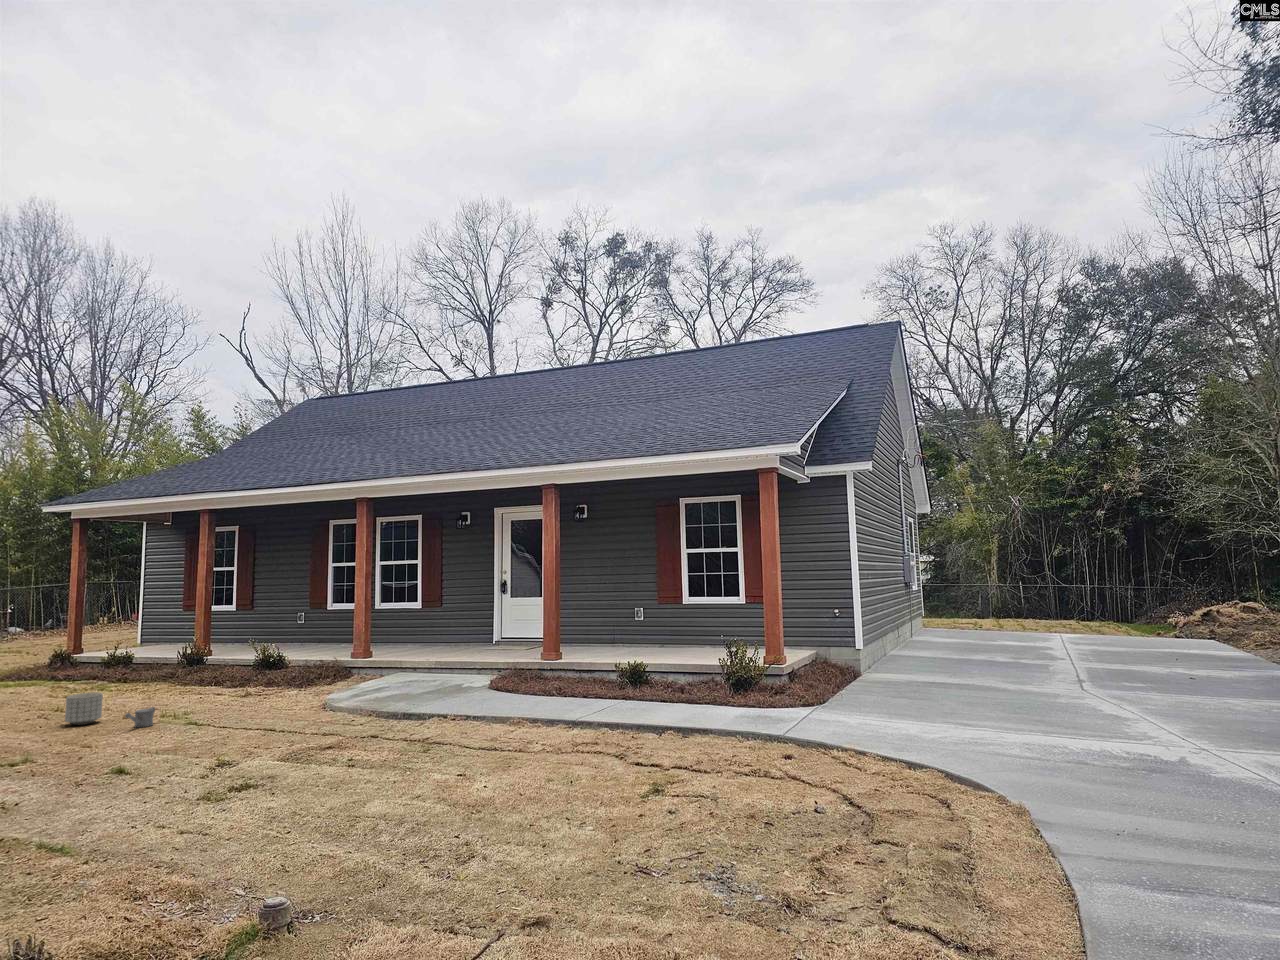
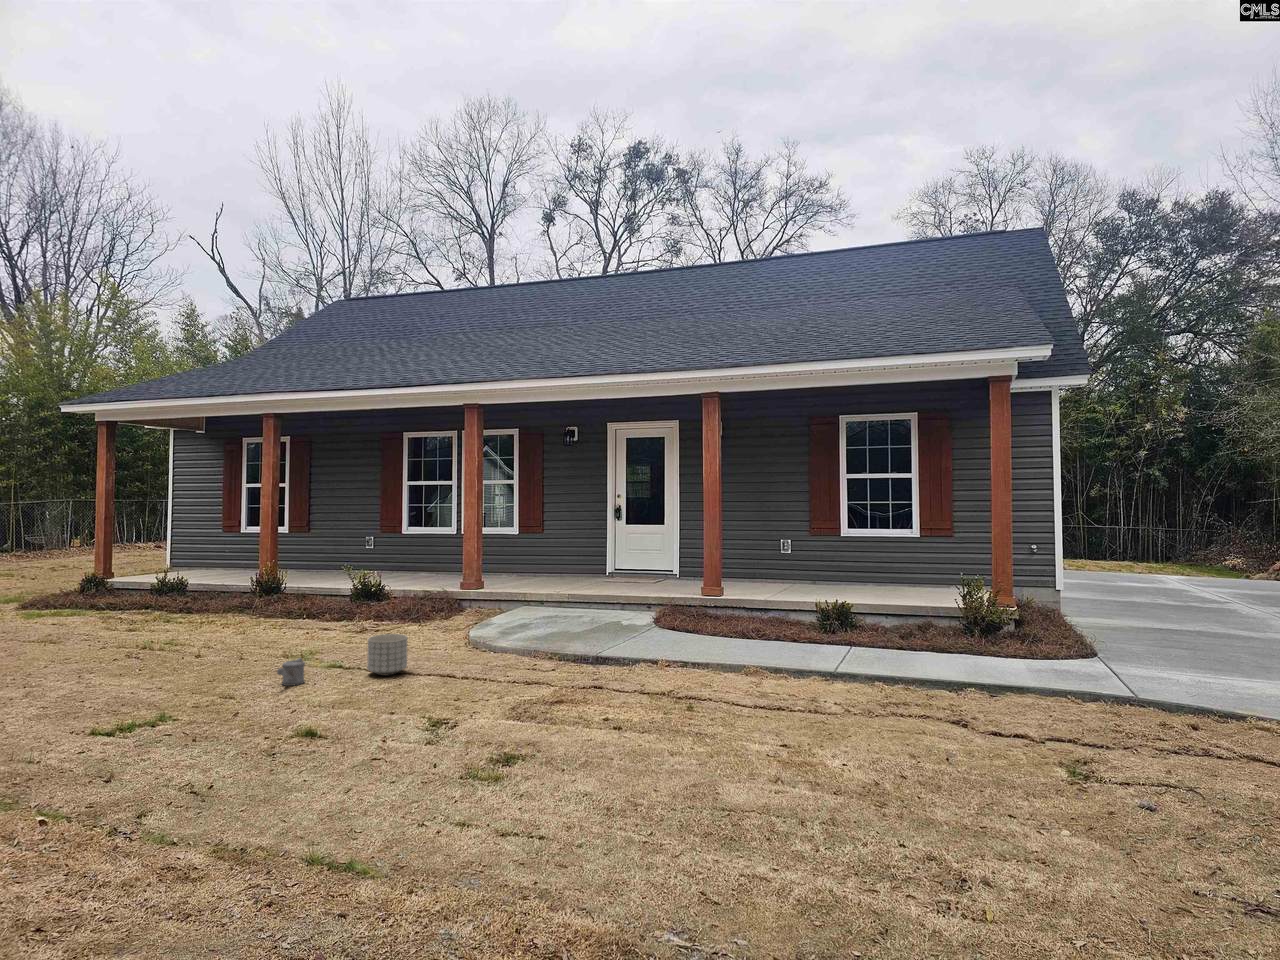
planter: present [65,693,103,725] -> present [367,634,408,676]

